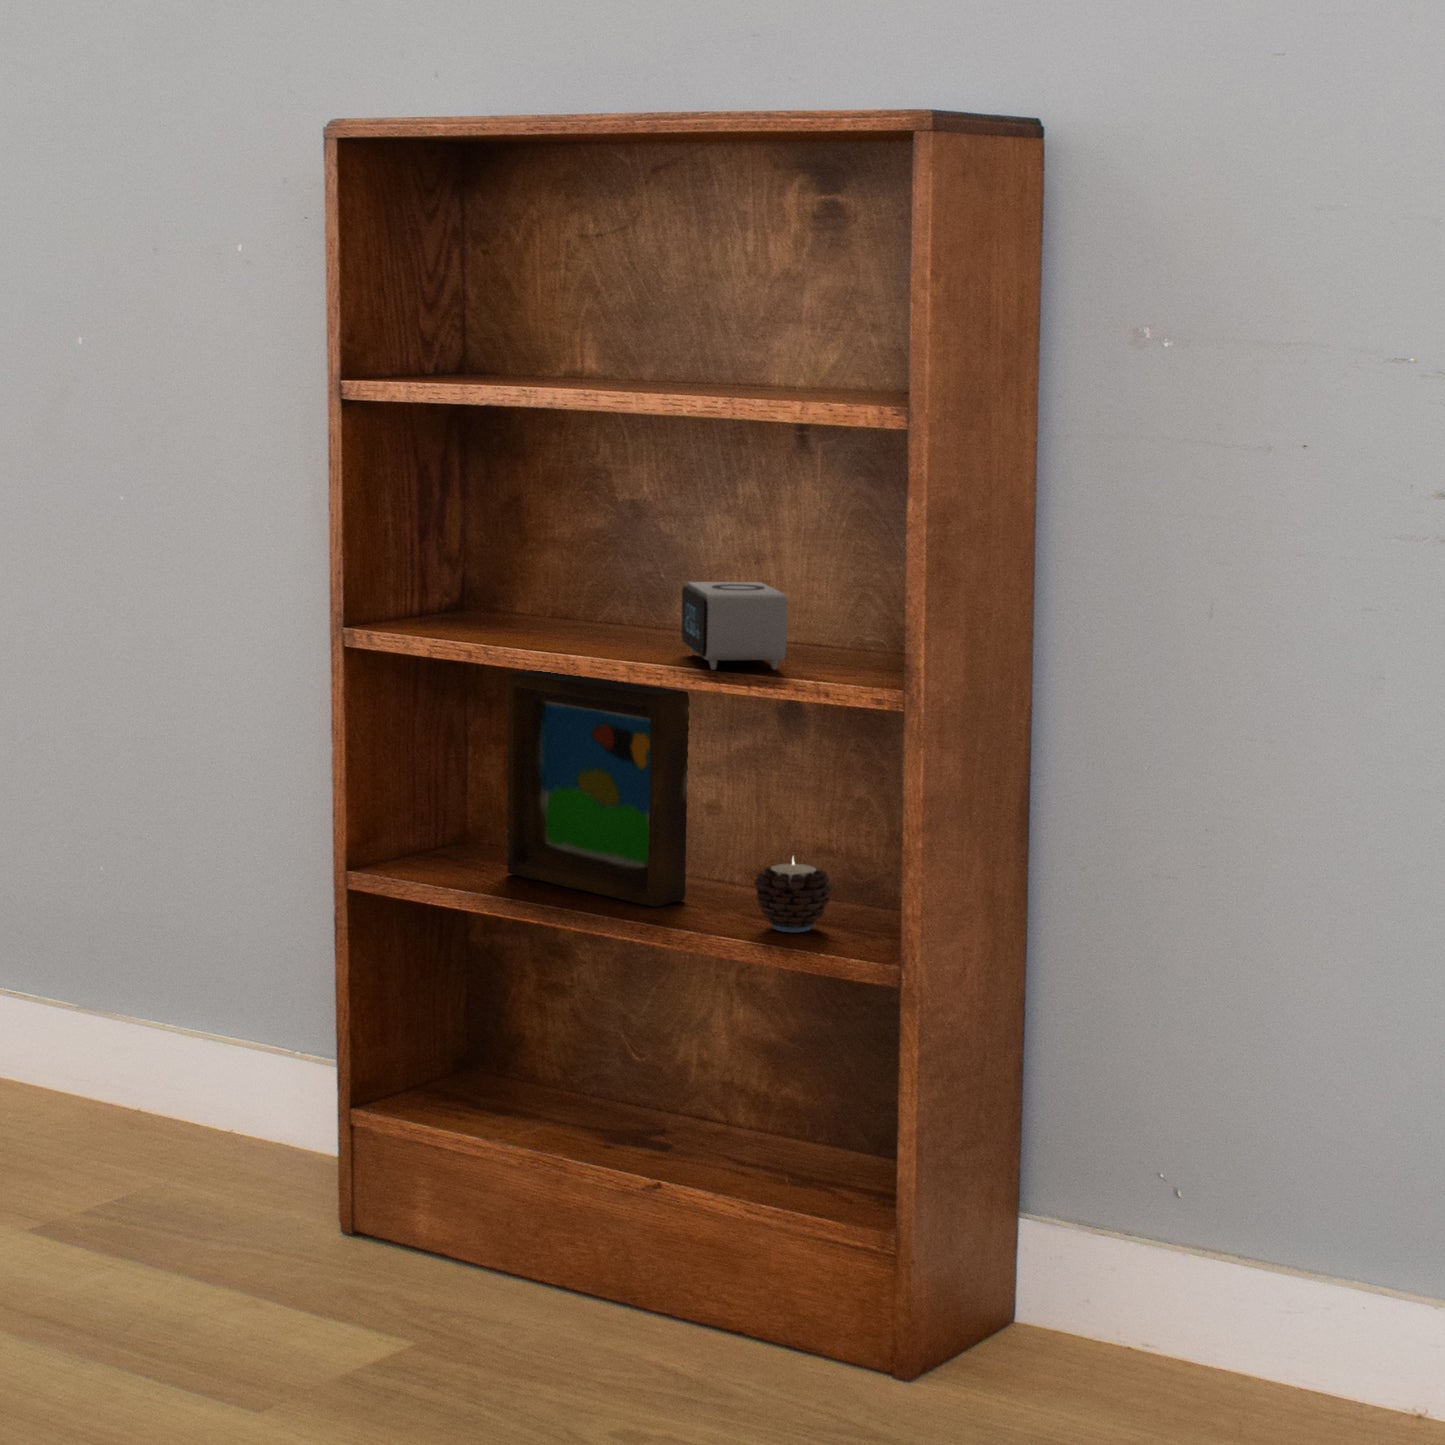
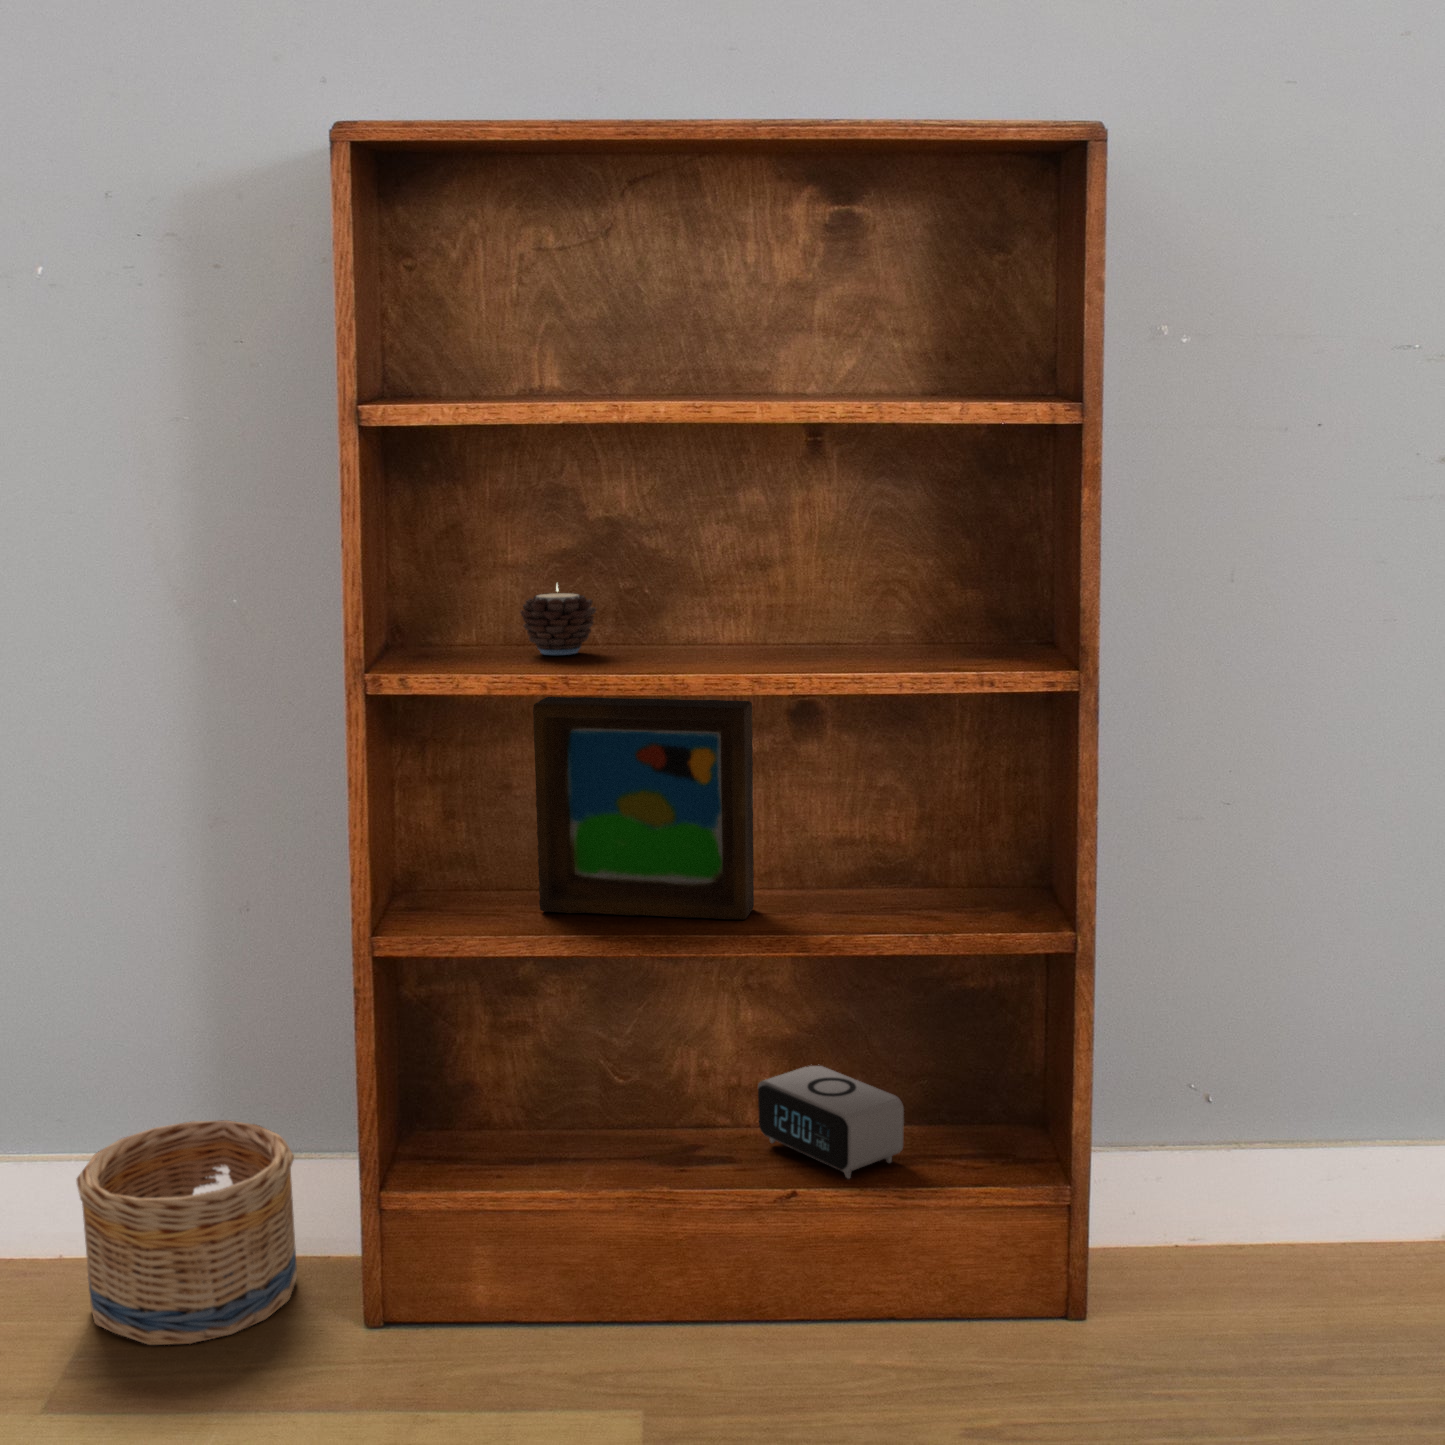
alarm clock: present [681,582,787,670] -> present [758,1066,904,1179]
candle: present [754,858,833,932] -> present [520,586,596,655]
basket: none [130,1022,320,1206] -> present [76,1120,297,1345]

